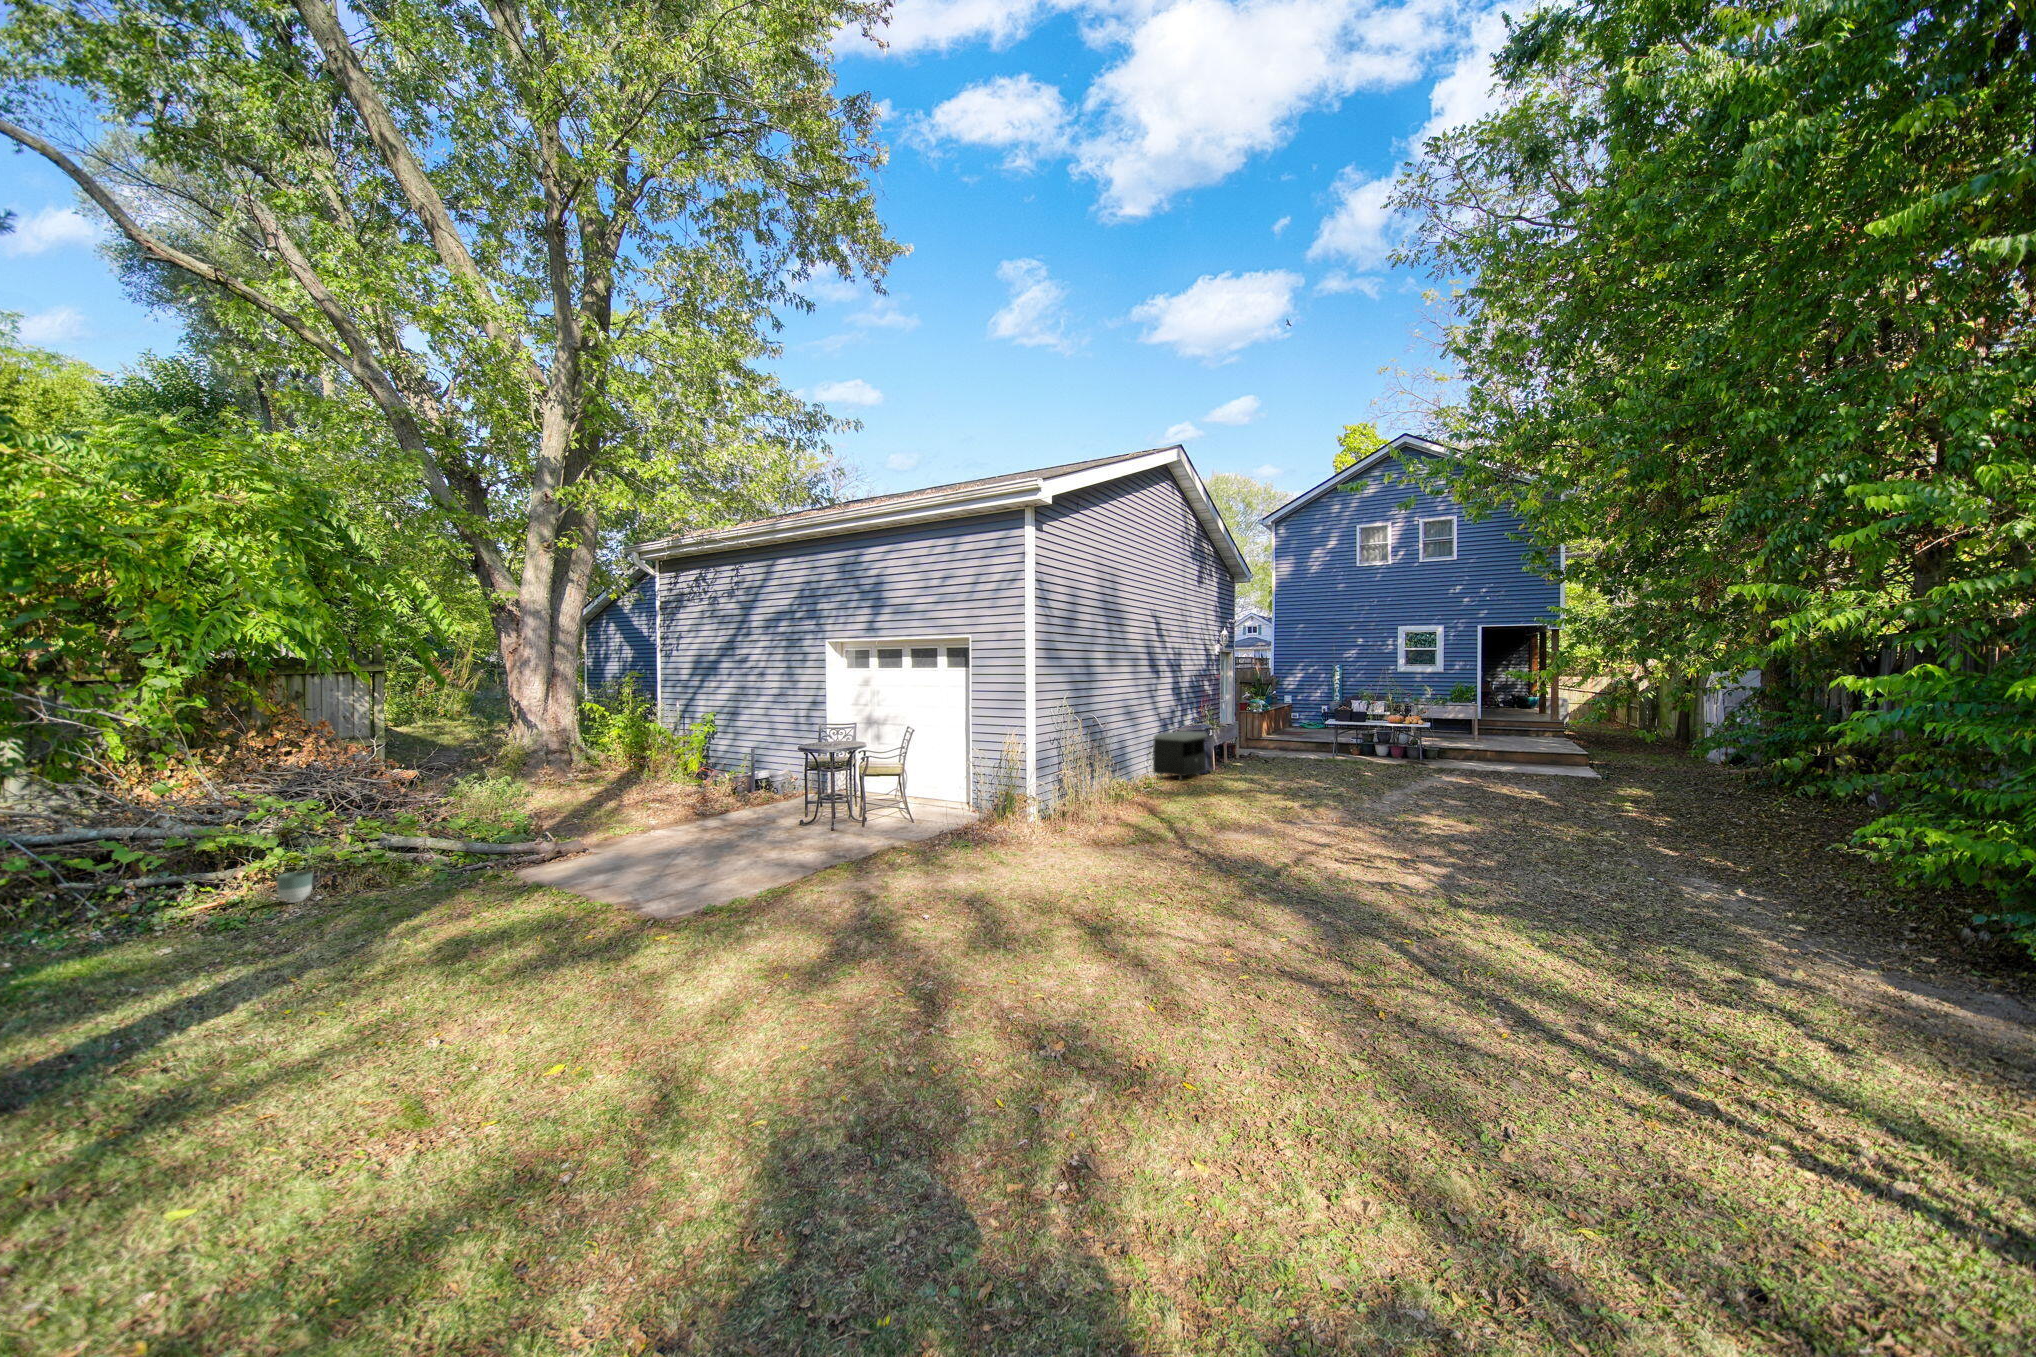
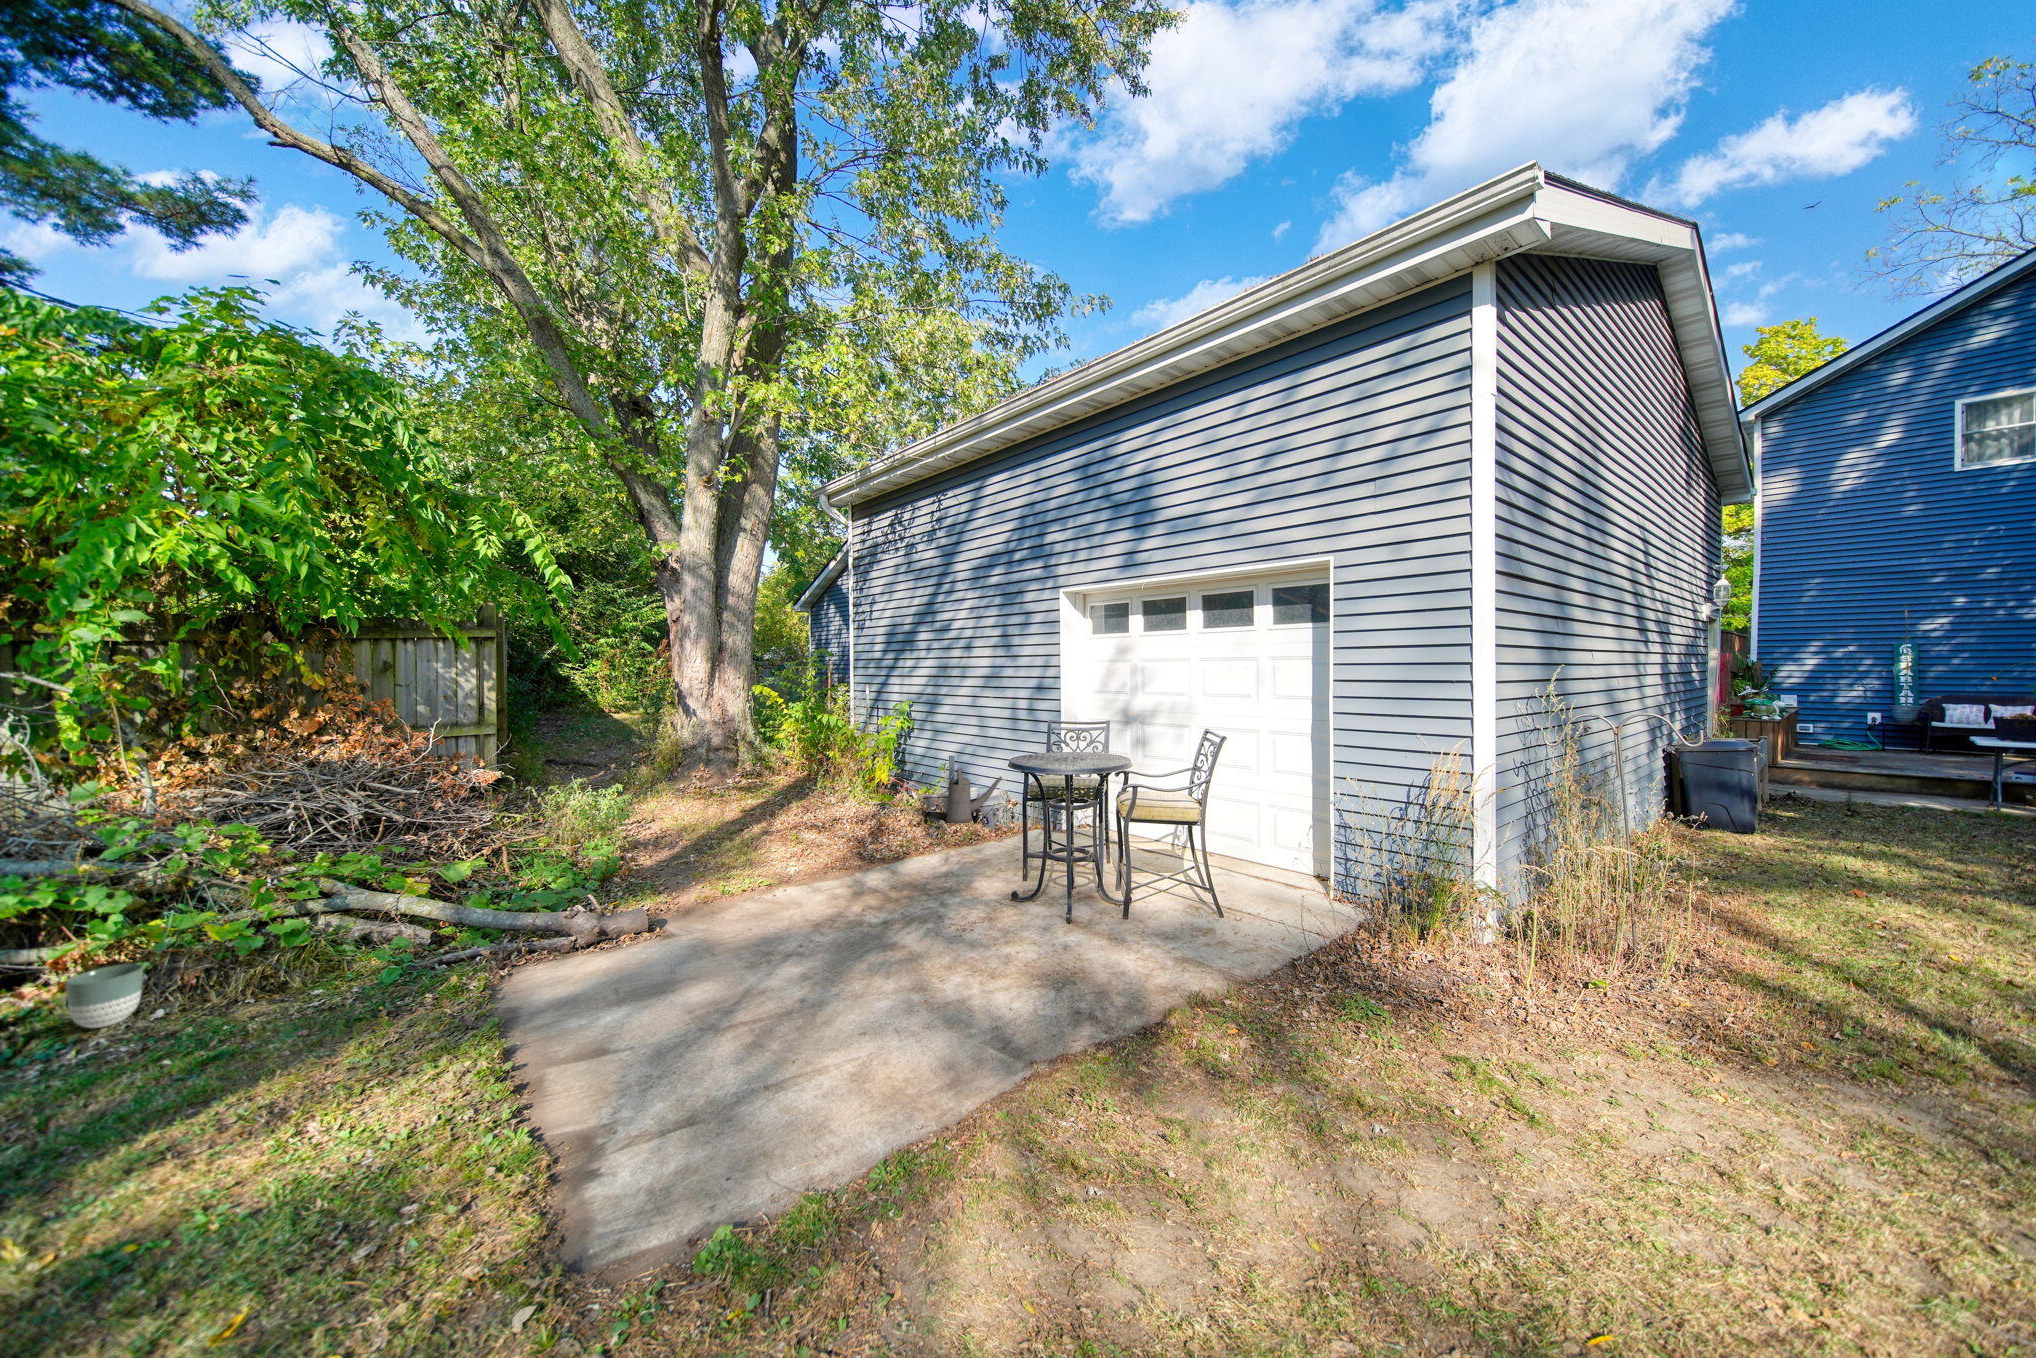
storage bench: present [1153,731,1207,779] -> none [1638,749,1750,844]
watering can: none [743,758,788,794] -> present [938,769,1002,823]

